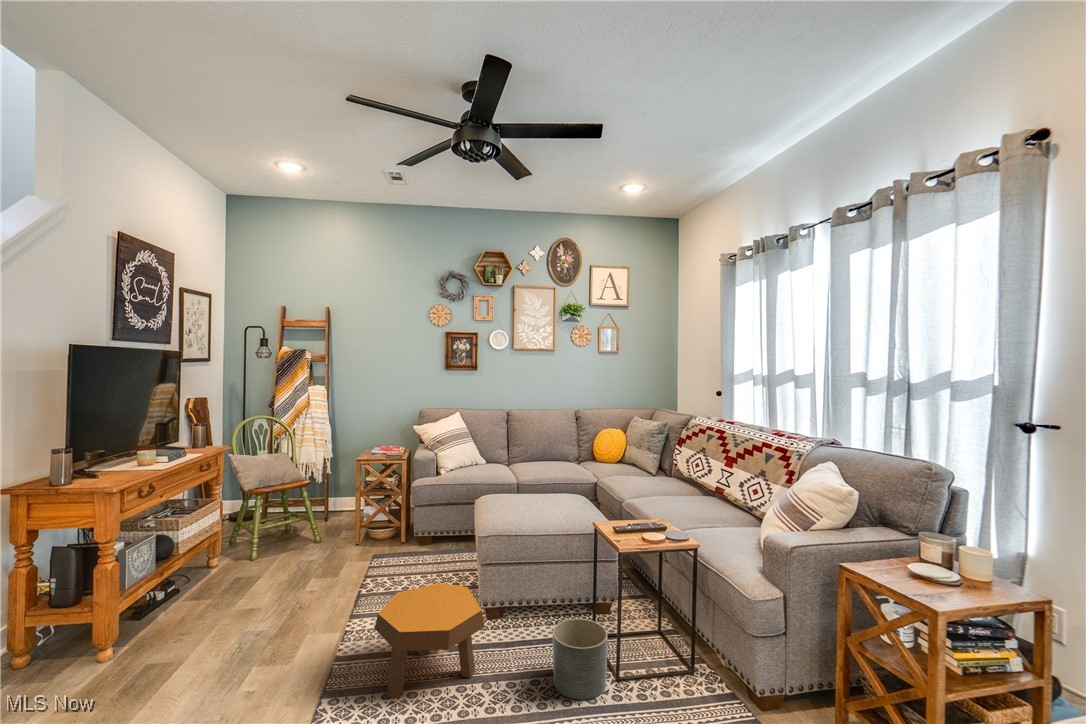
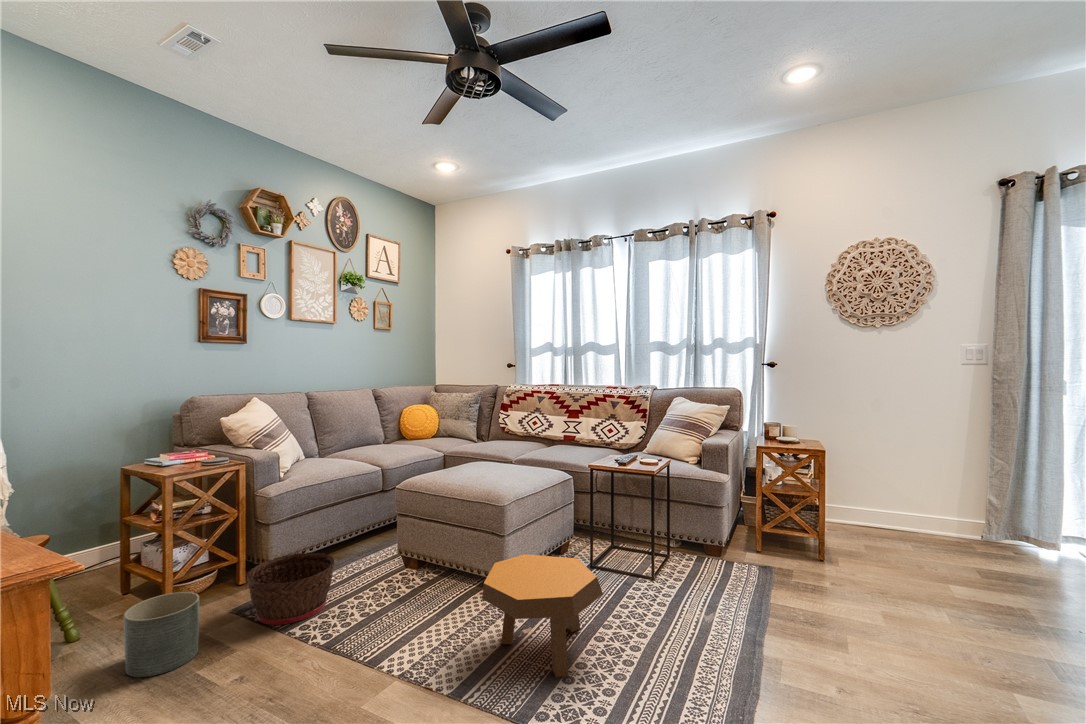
basket: none [375,527,432,574] -> present [247,552,335,625]
planter: present [553,619,608,700] -> present [124,592,199,677]

